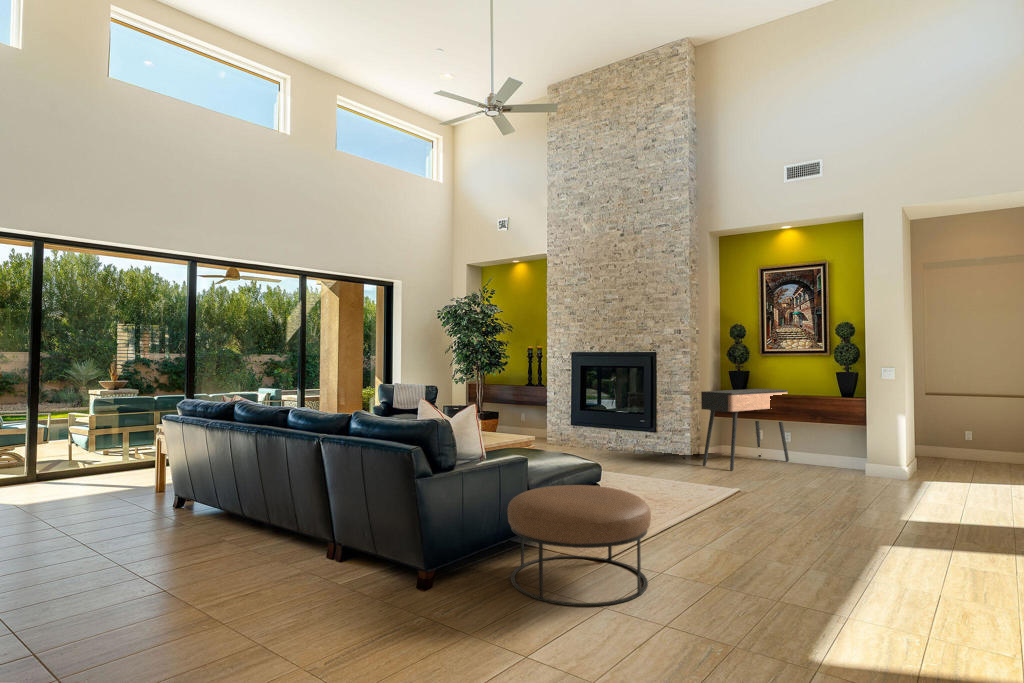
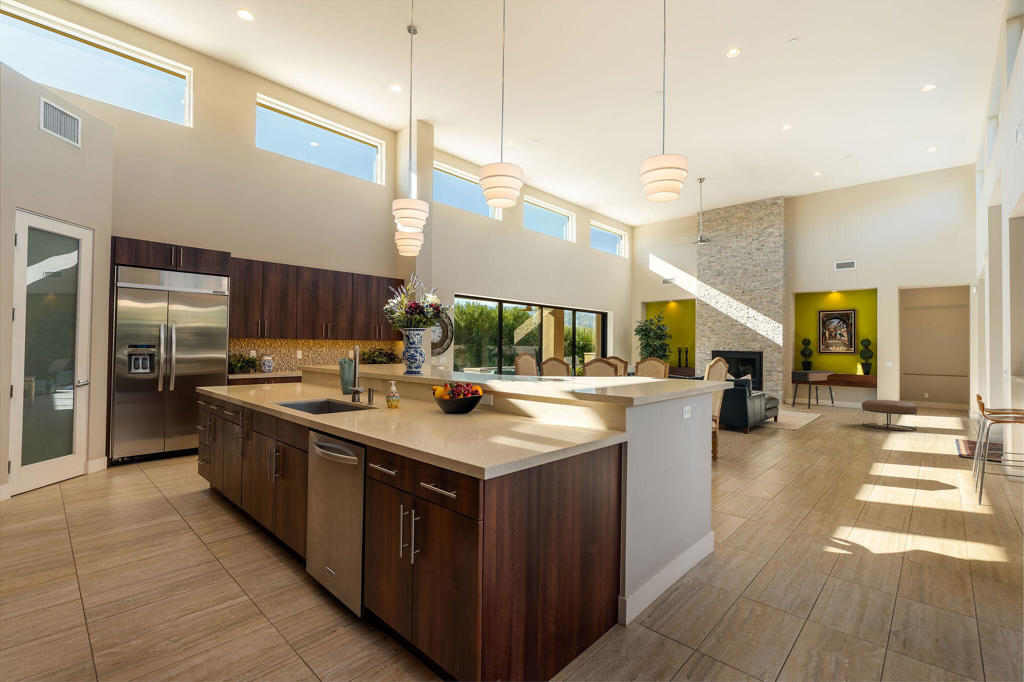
ottoman: present [508,485,651,606] -> present [862,400,918,431]

